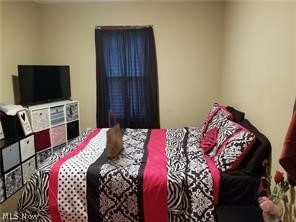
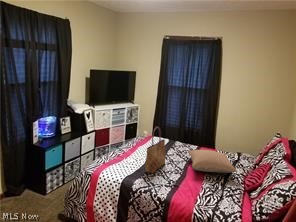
pillow: none [143,127,193,146] -> present [188,150,237,173]

